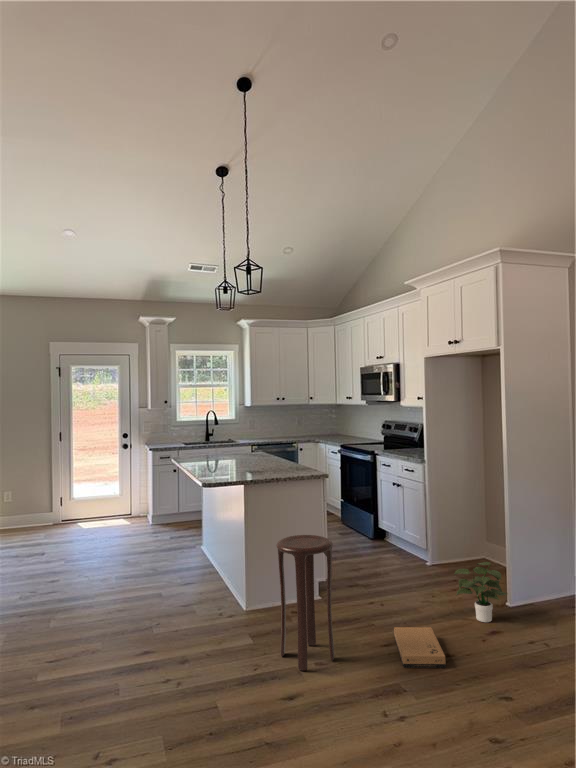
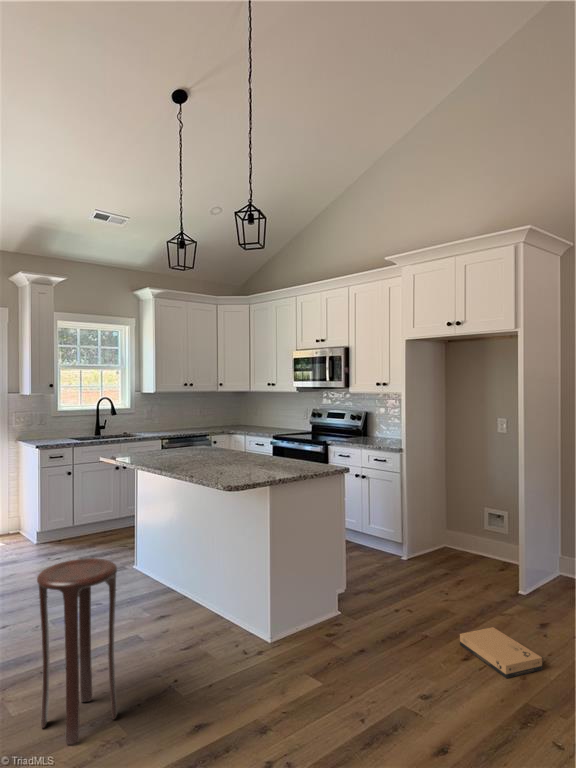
stool: present [277,535,334,671] -> present [37,558,117,745]
potted plant: present [454,562,507,622] -> none [486,550,538,612]

